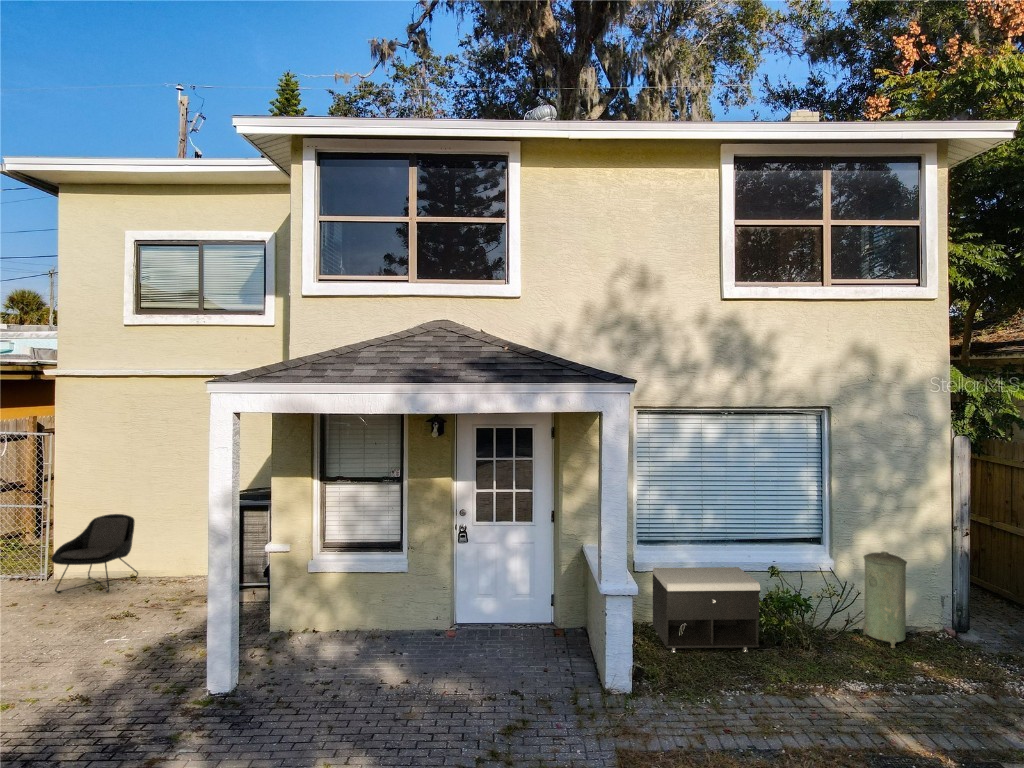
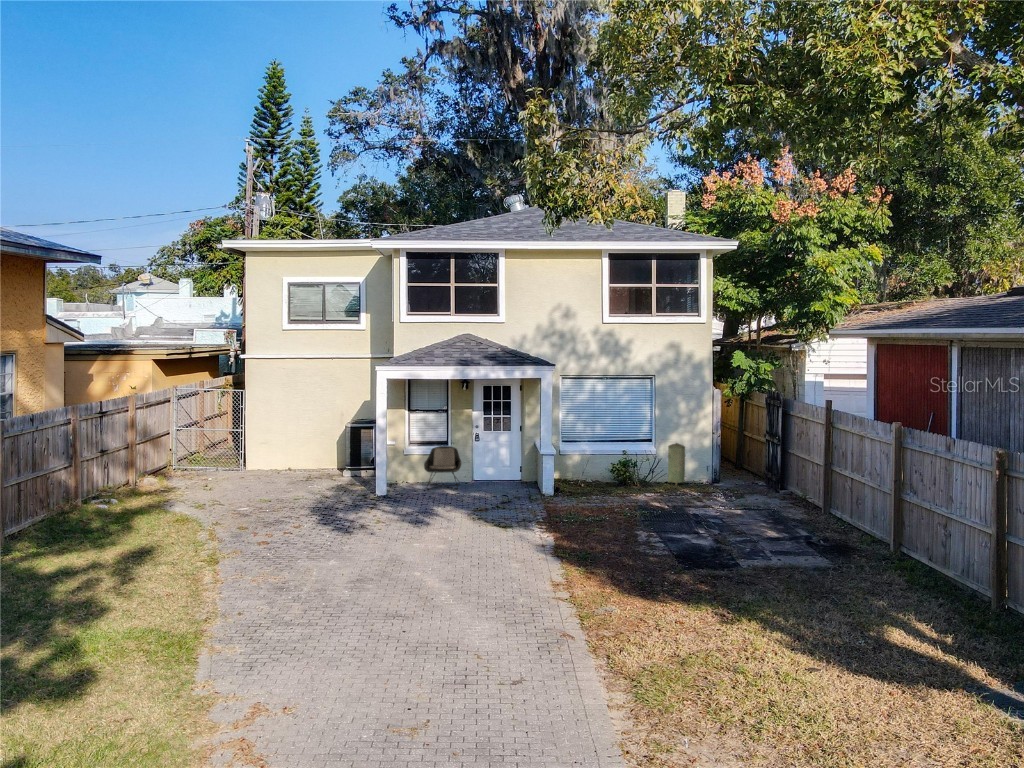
lounge chair: present [51,514,138,593] -> present [424,446,462,489]
storage bench: present [653,567,760,653] -> none [569,452,614,487]

